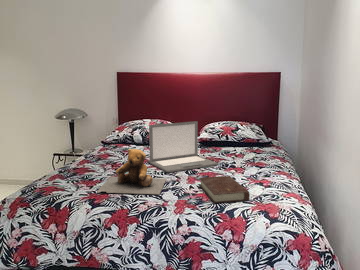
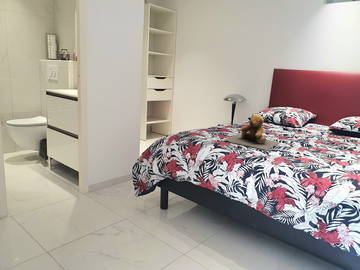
laptop: present [149,121,218,172] -> none [273,101,333,142]
book: present [199,176,250,203] -> none [305,145,346,169]

